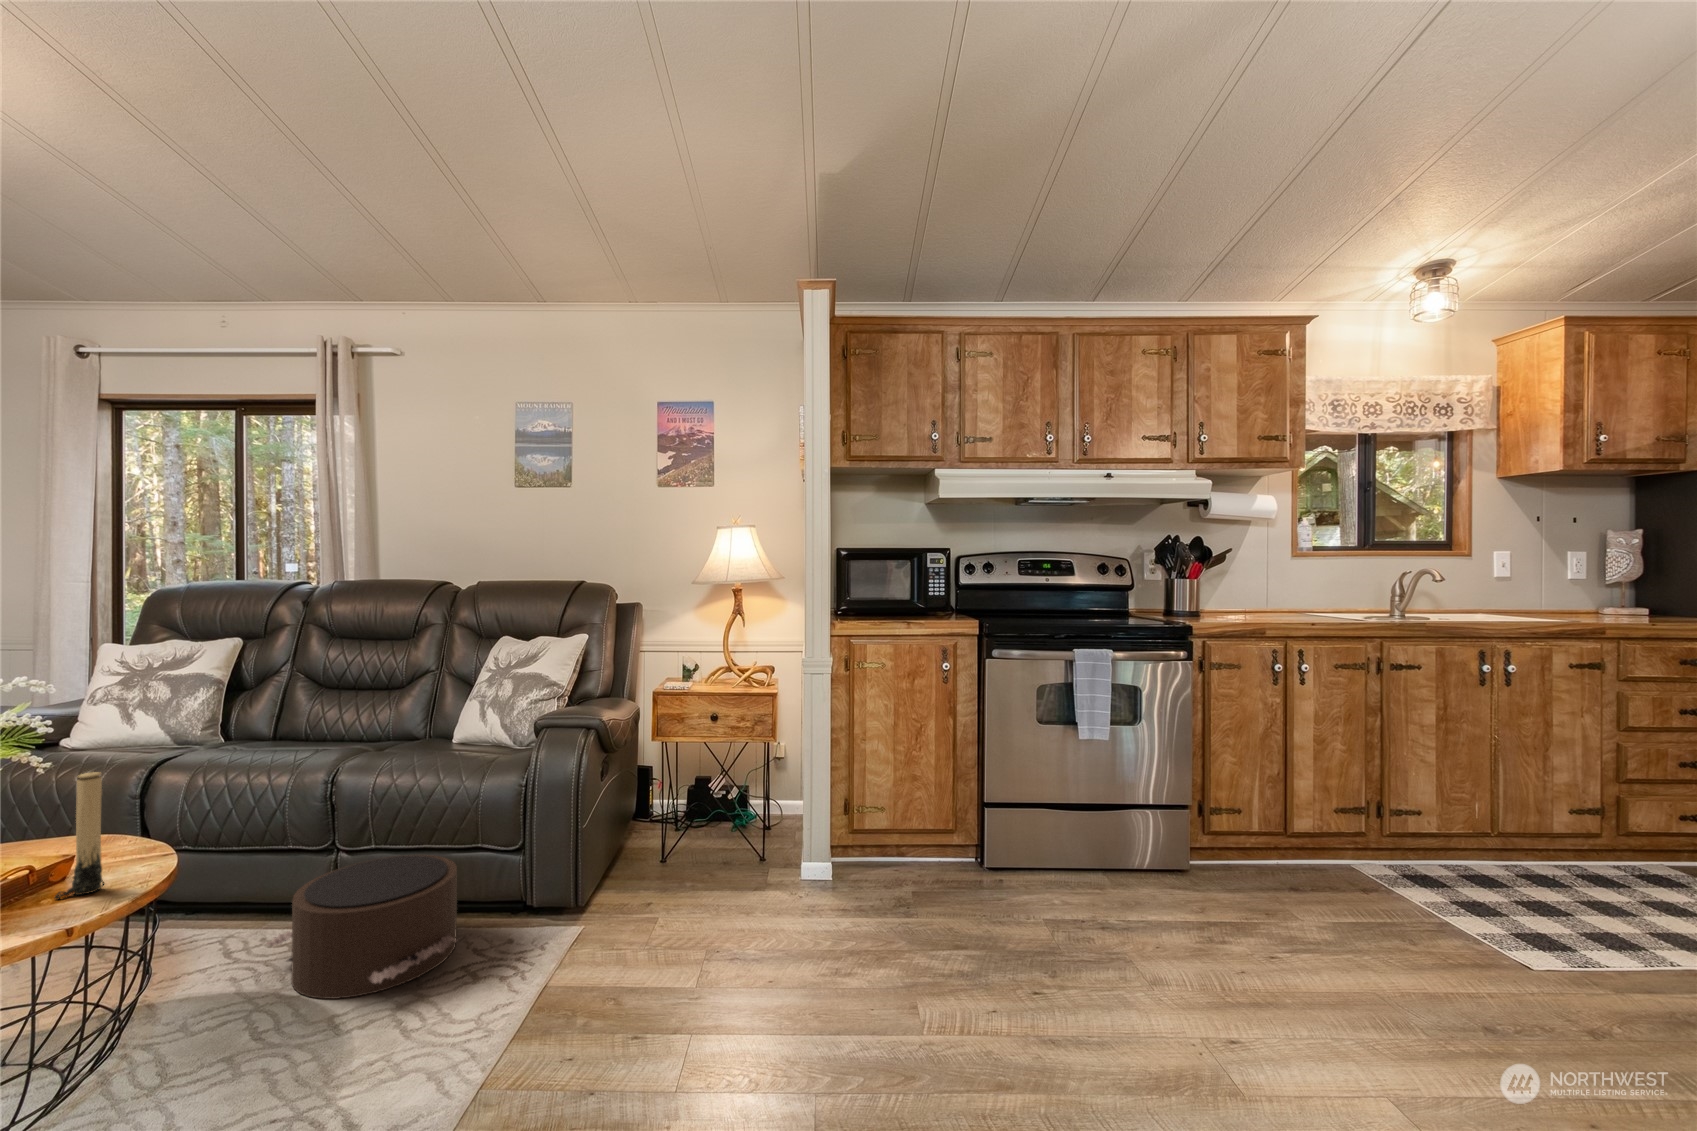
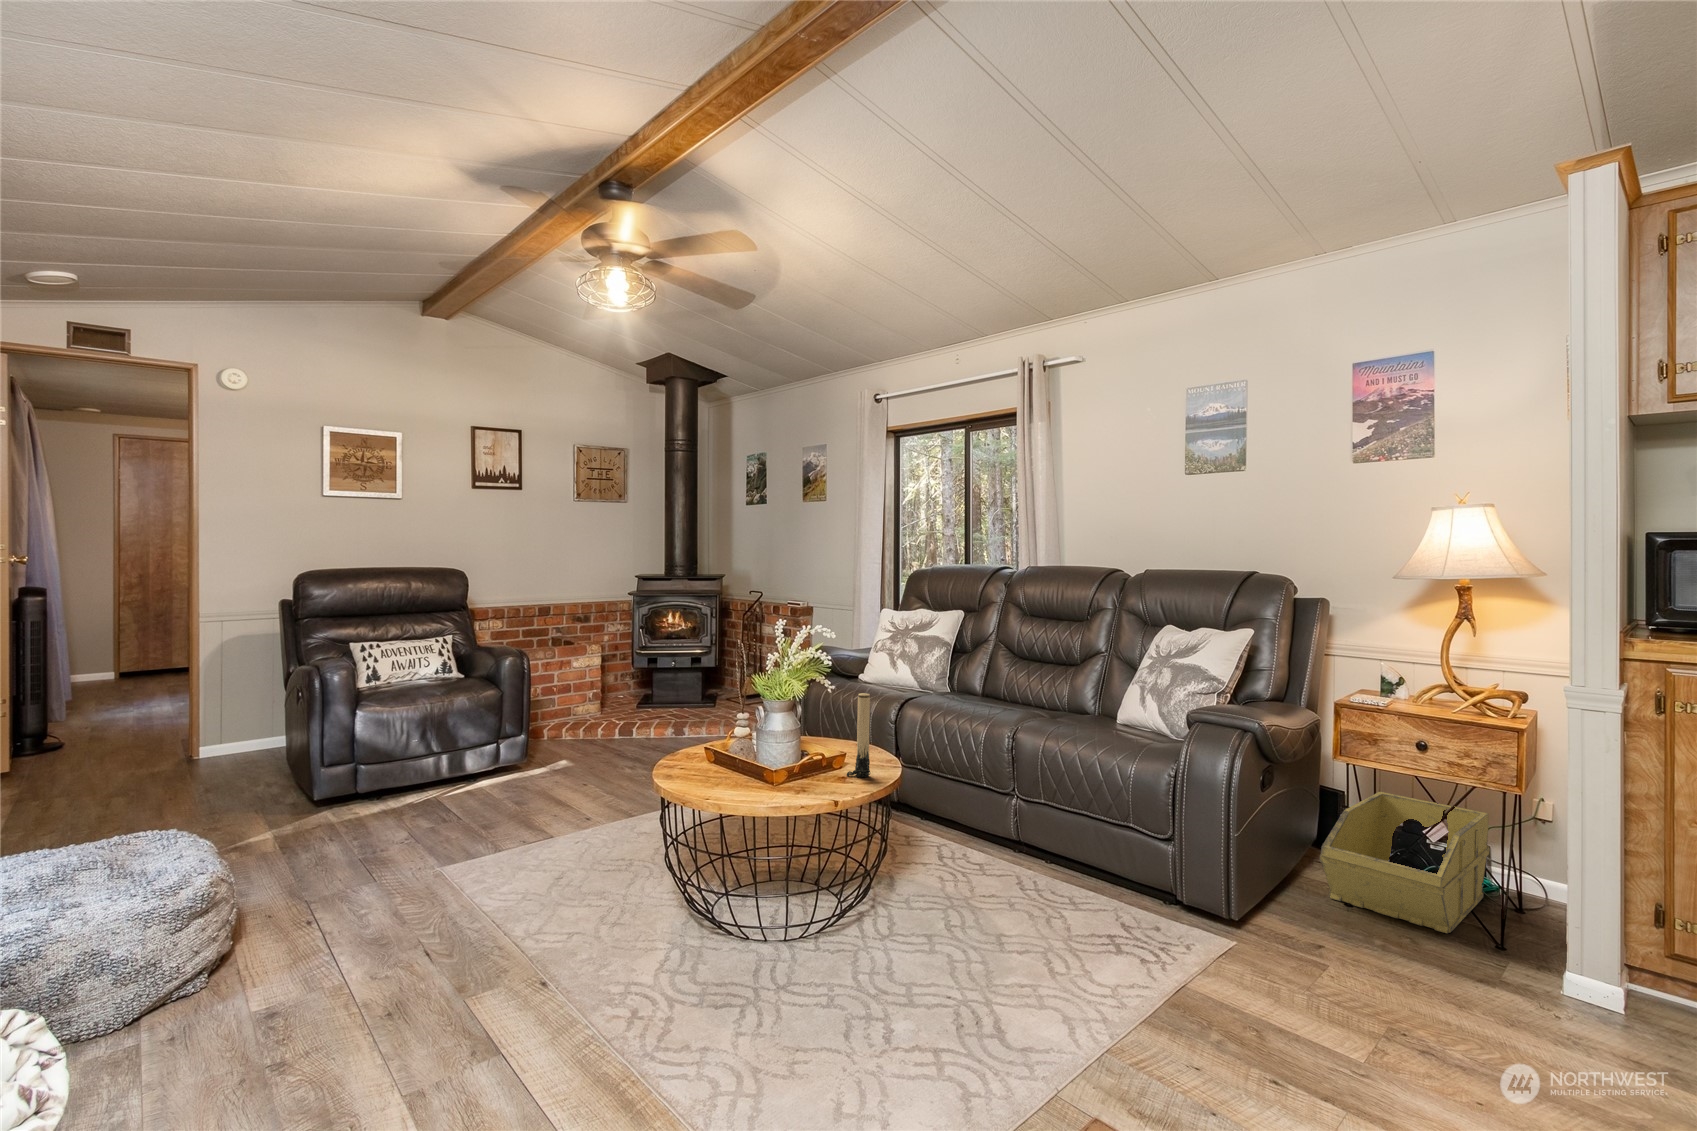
storage bin: none [645,756,750,855] -> present [1320,792,1489,934]
pouf: present [267,855,458,999] -> none [966,813,1109,929]

